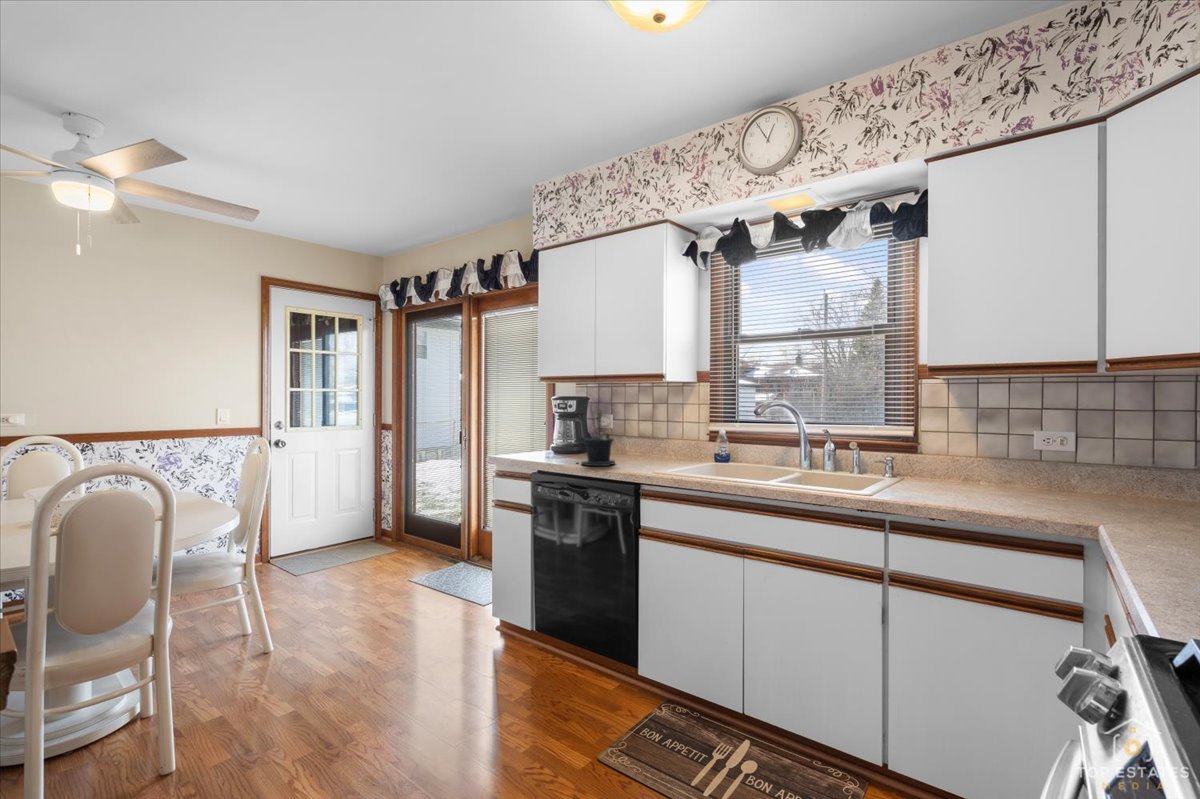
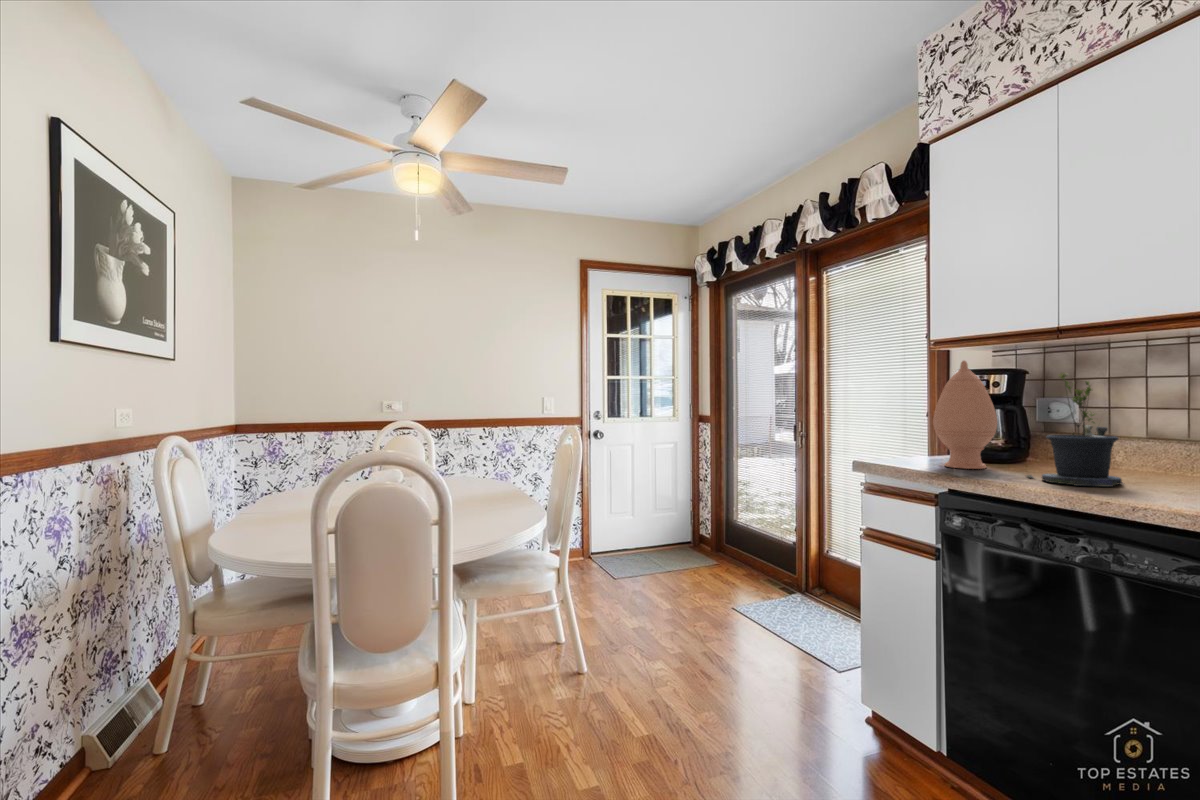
vase: none [533,393,567,460] -> present [933,361,997,469]

